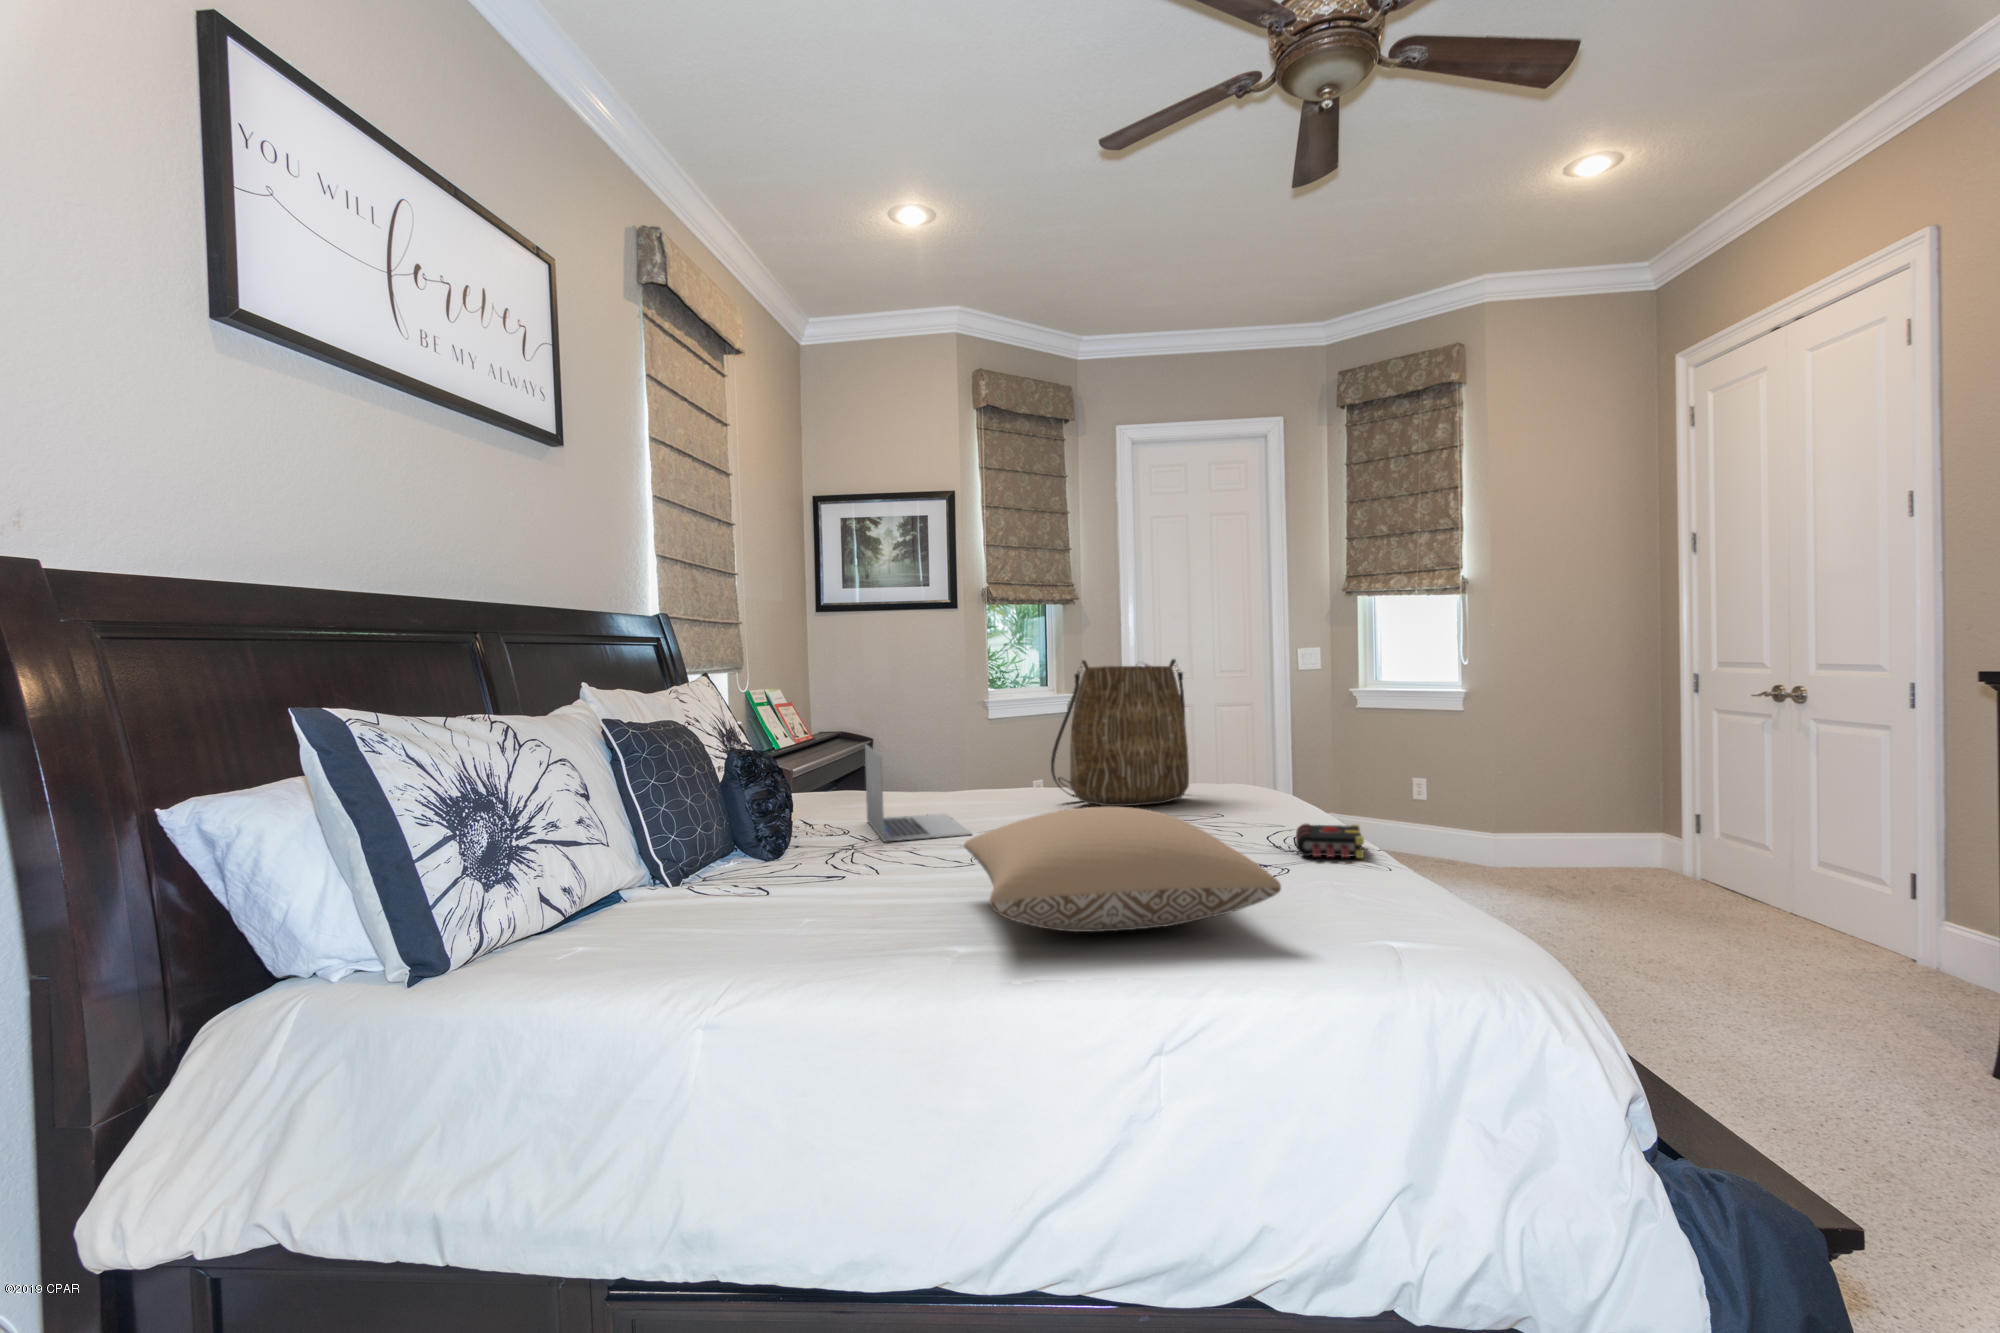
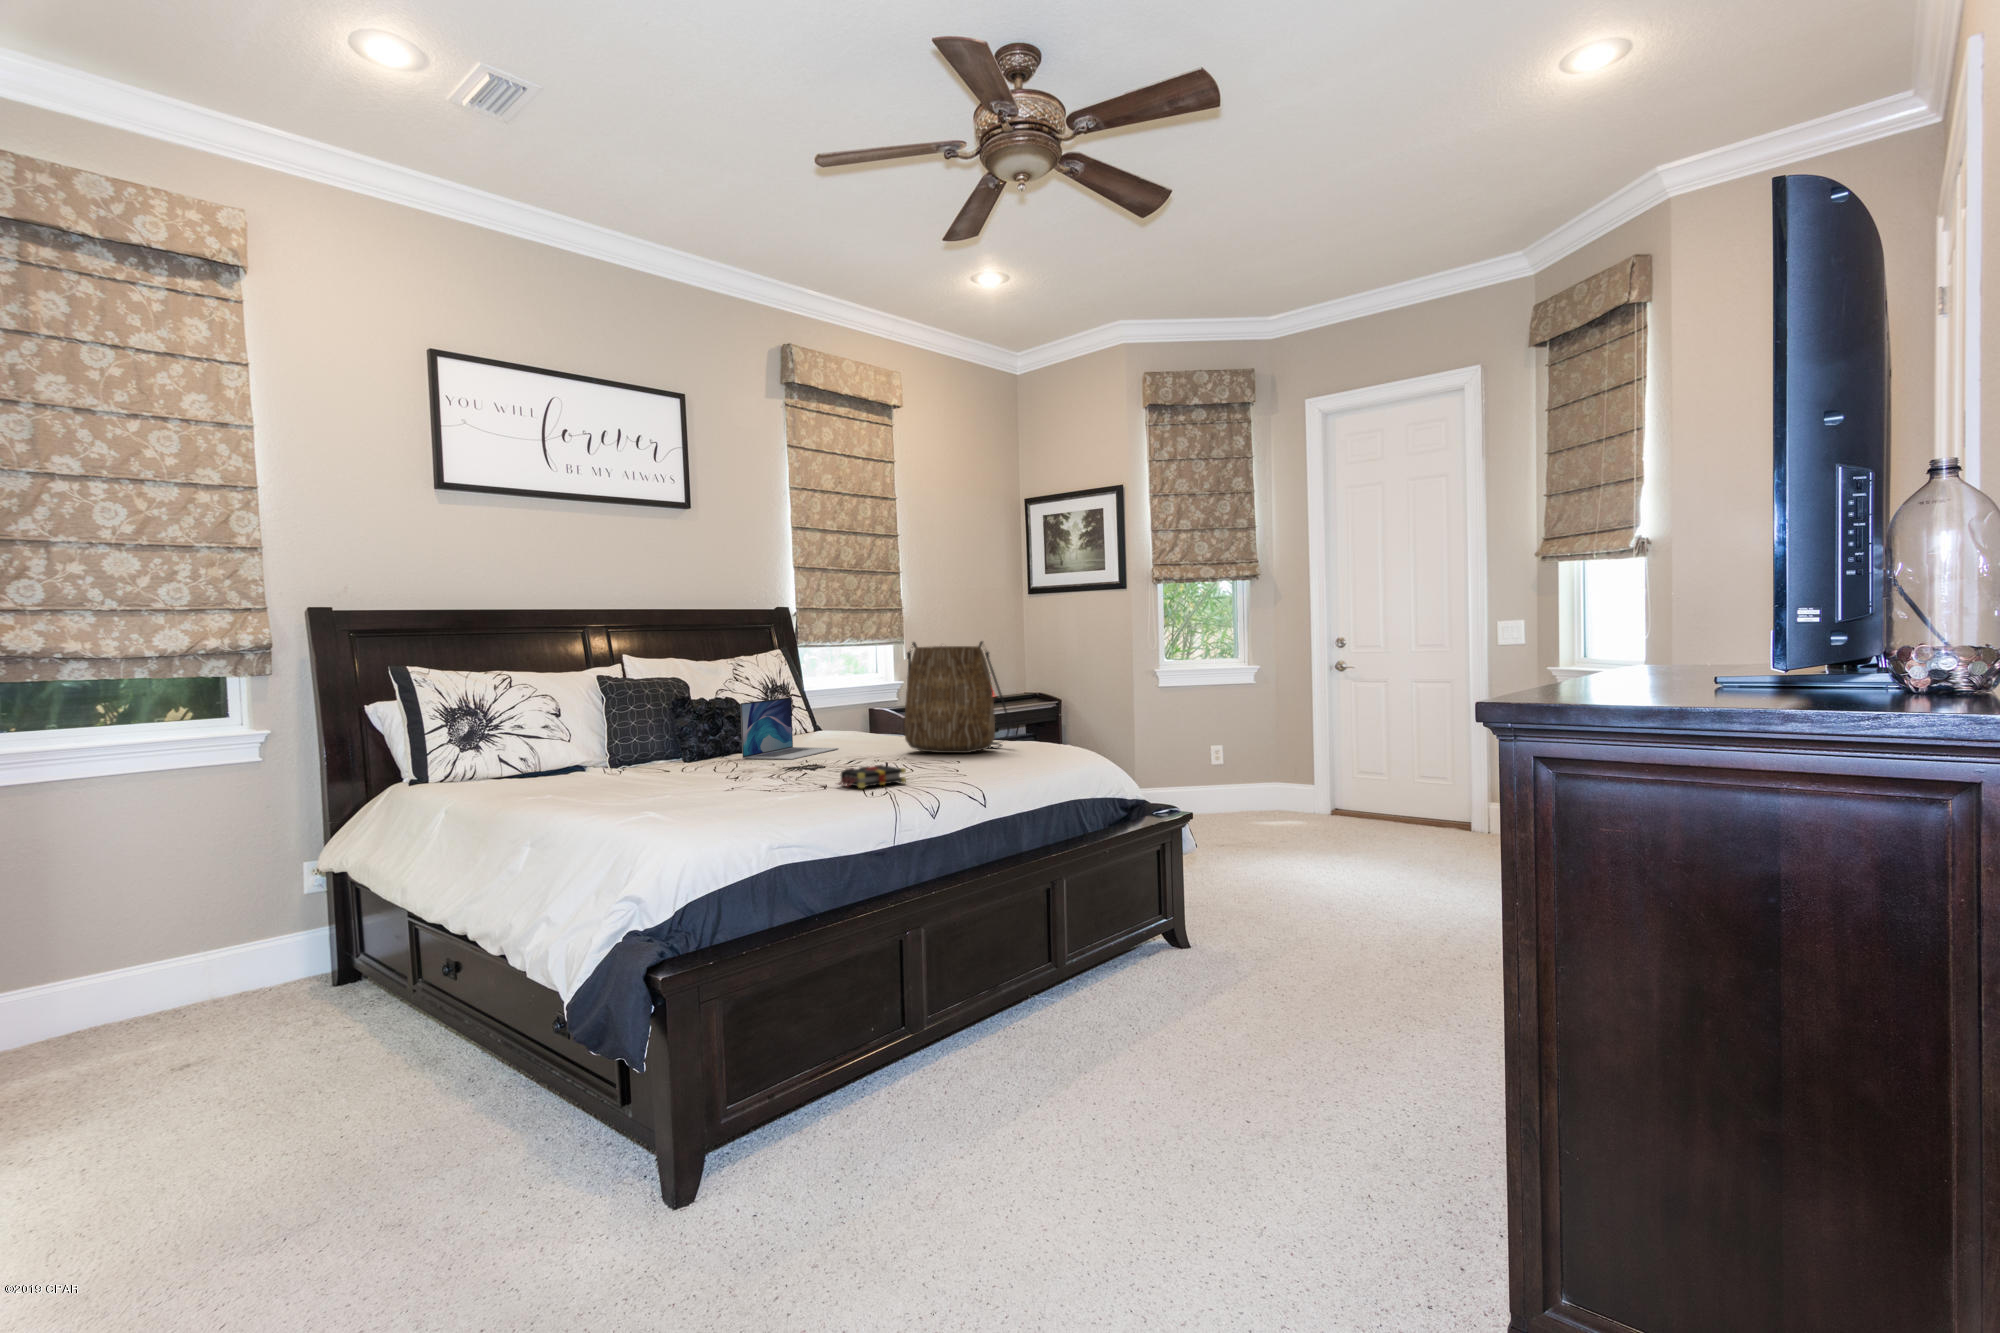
pillow: present [964,807,1281,932] -> none [523,733,743,798]

